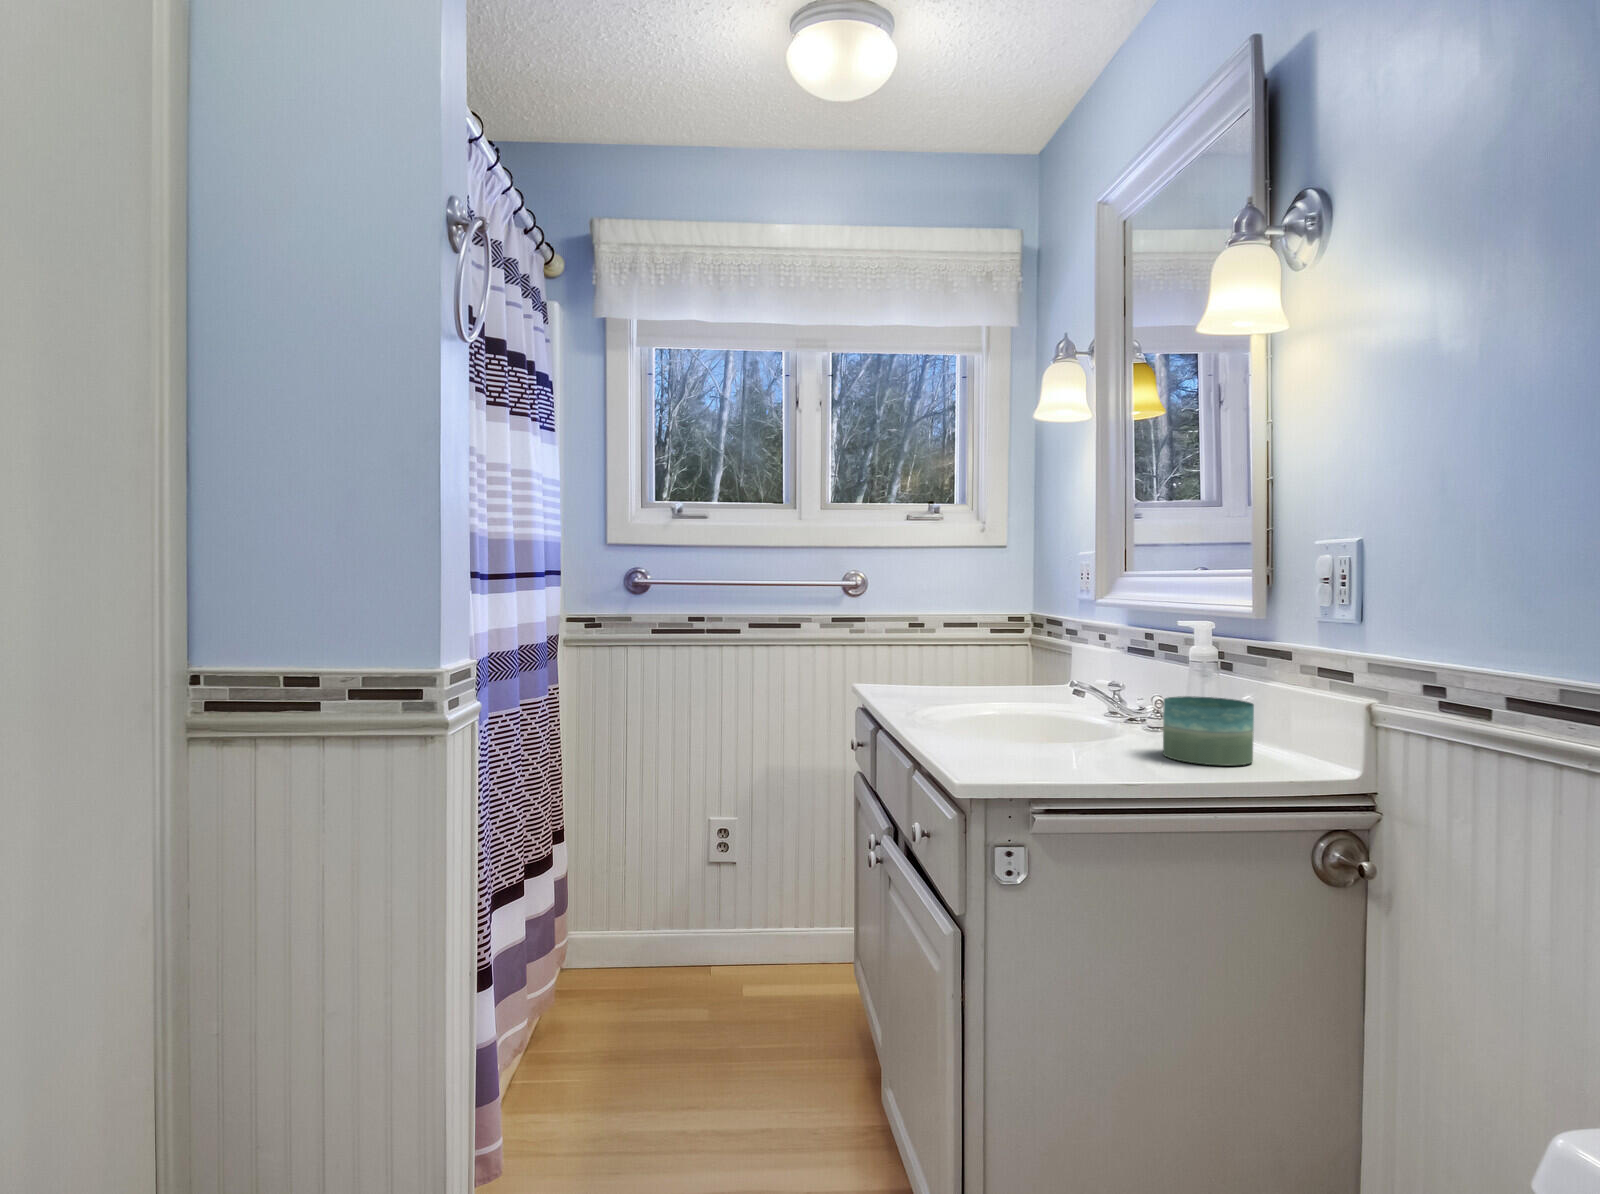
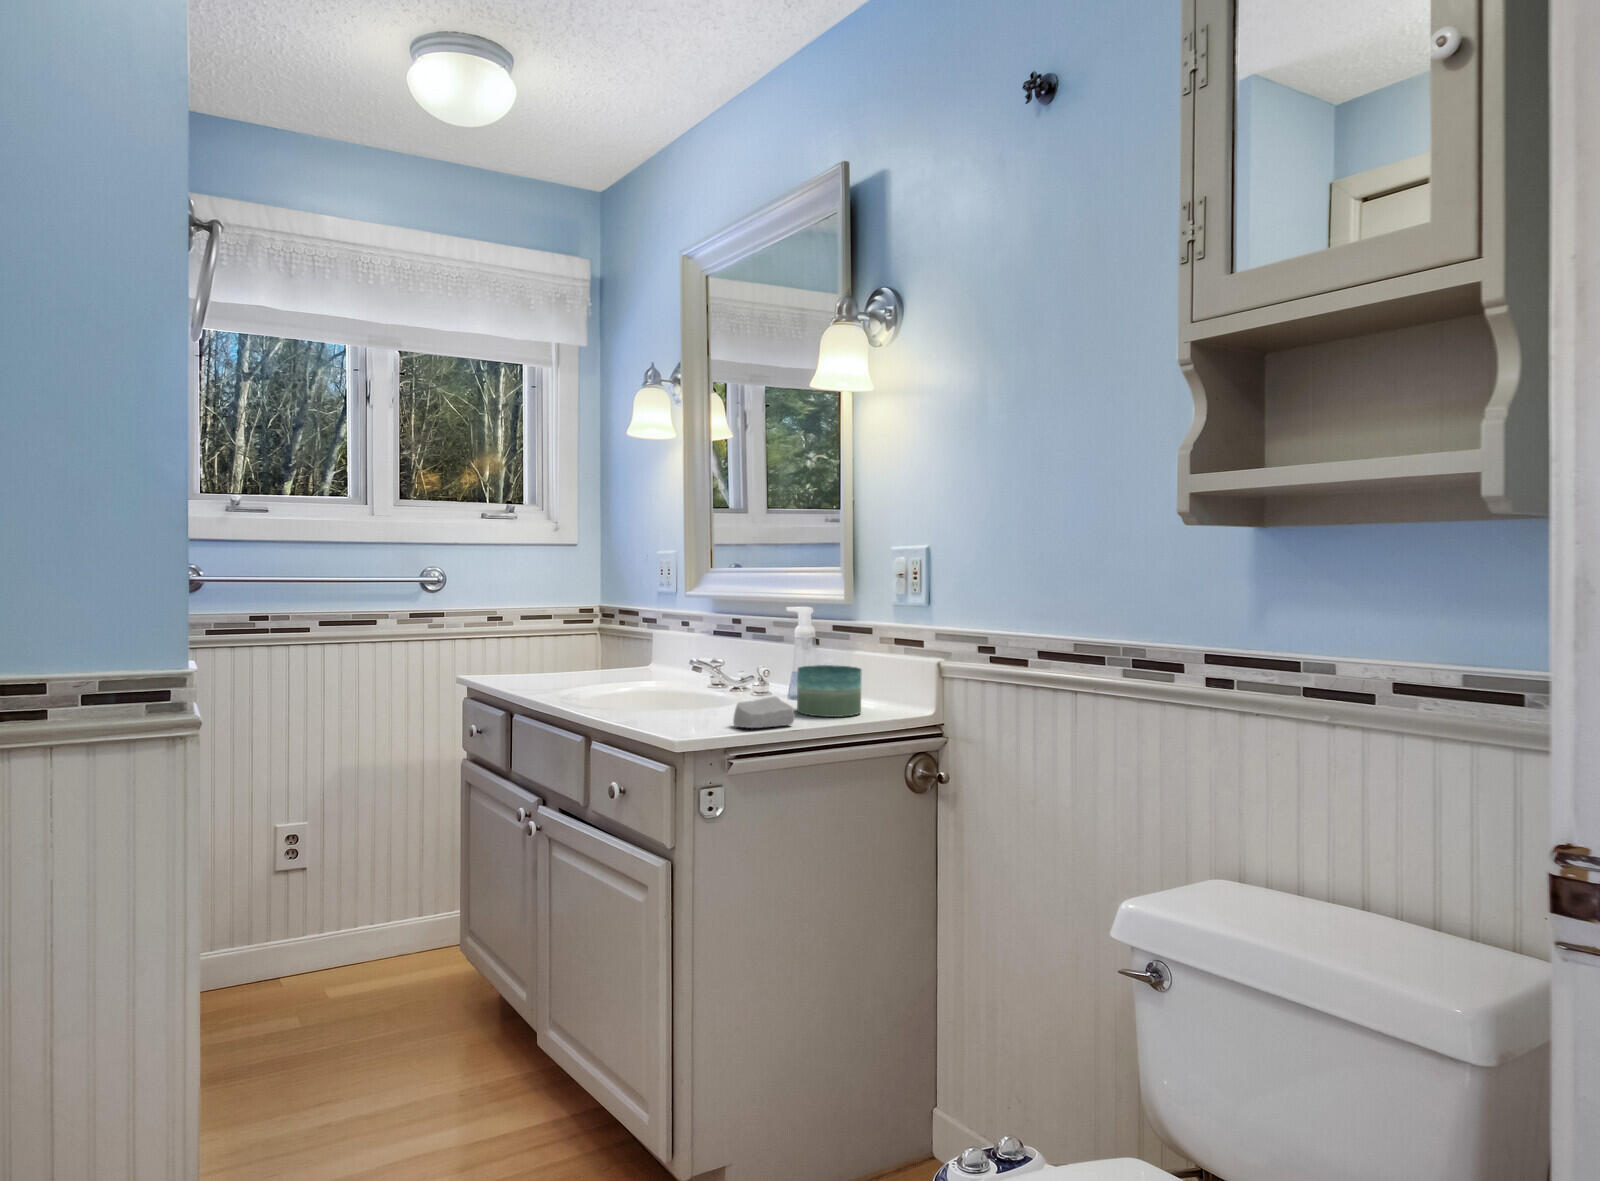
soap bar: none [1051,730,1131,767] -> present [733,697,795,728]

